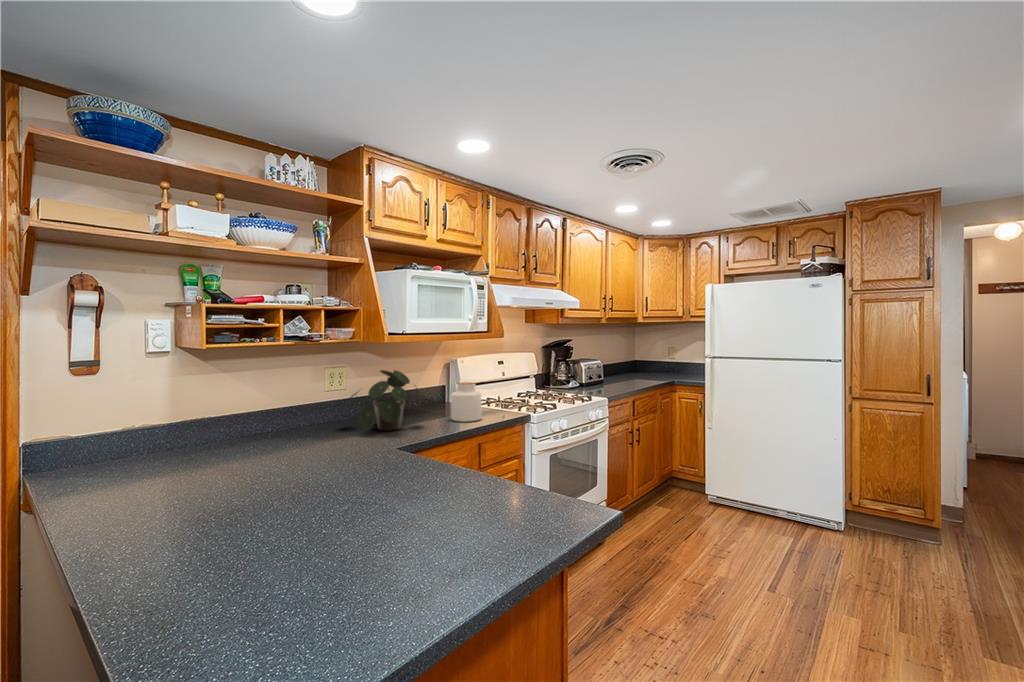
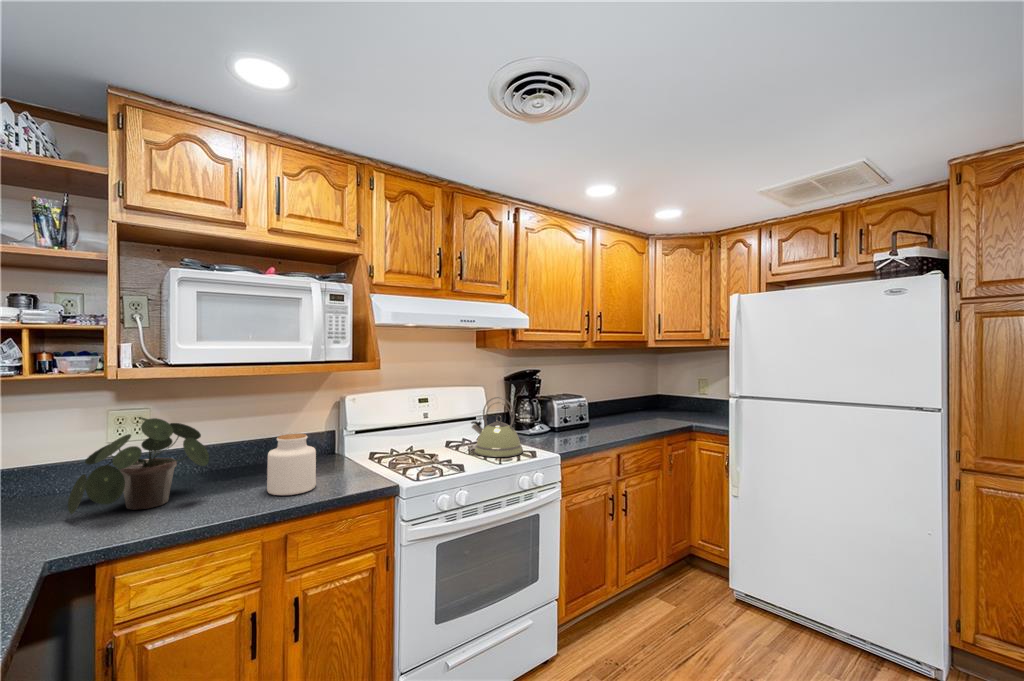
kettle: none [542,360,582,401] -> present [471,397,522,457]

